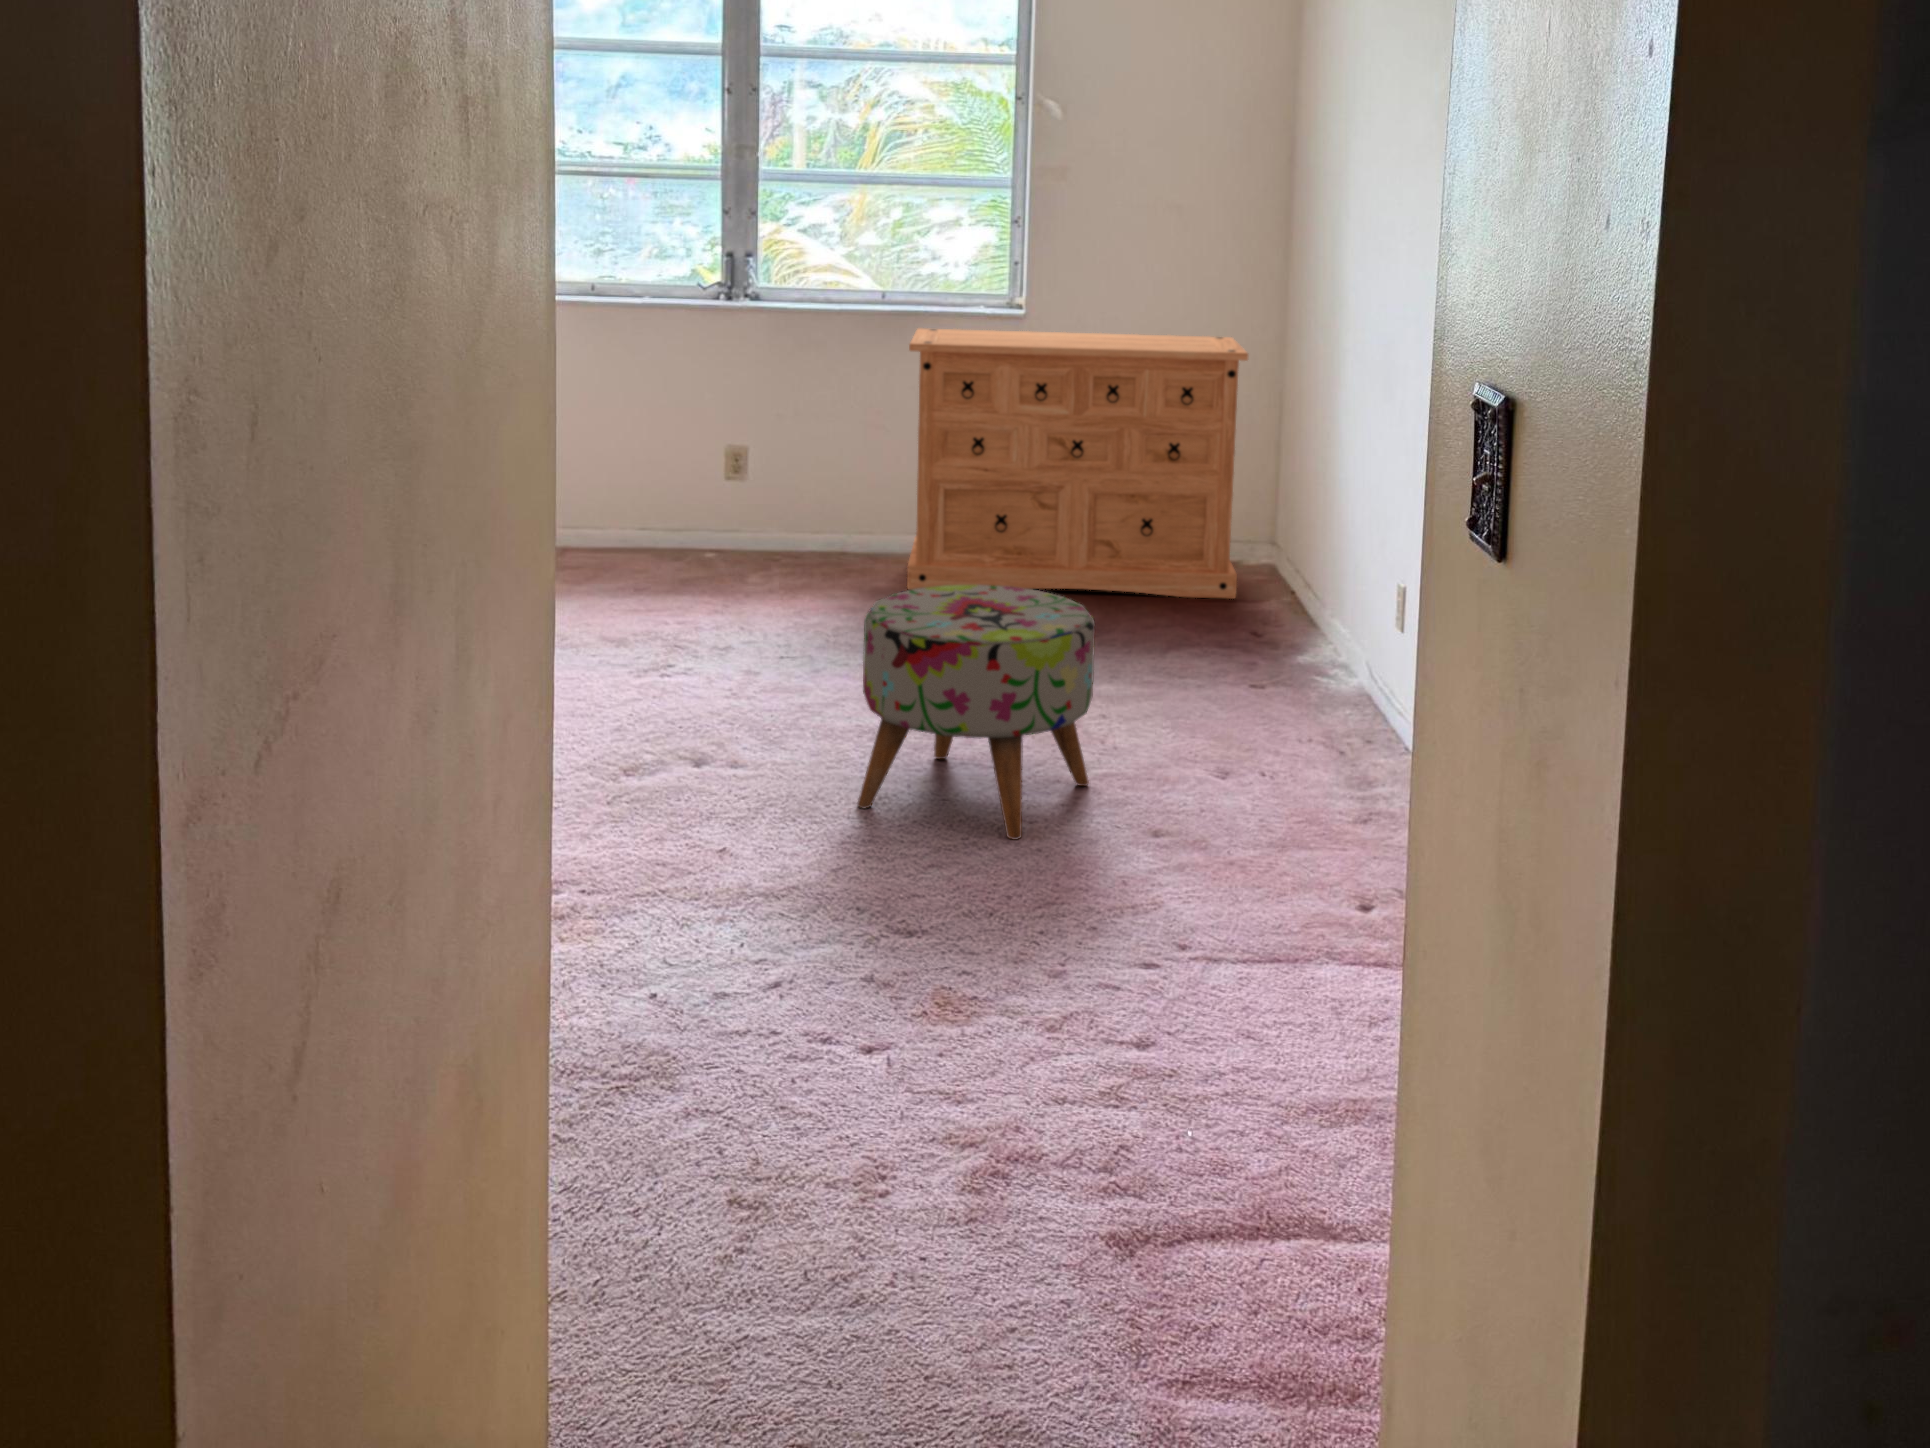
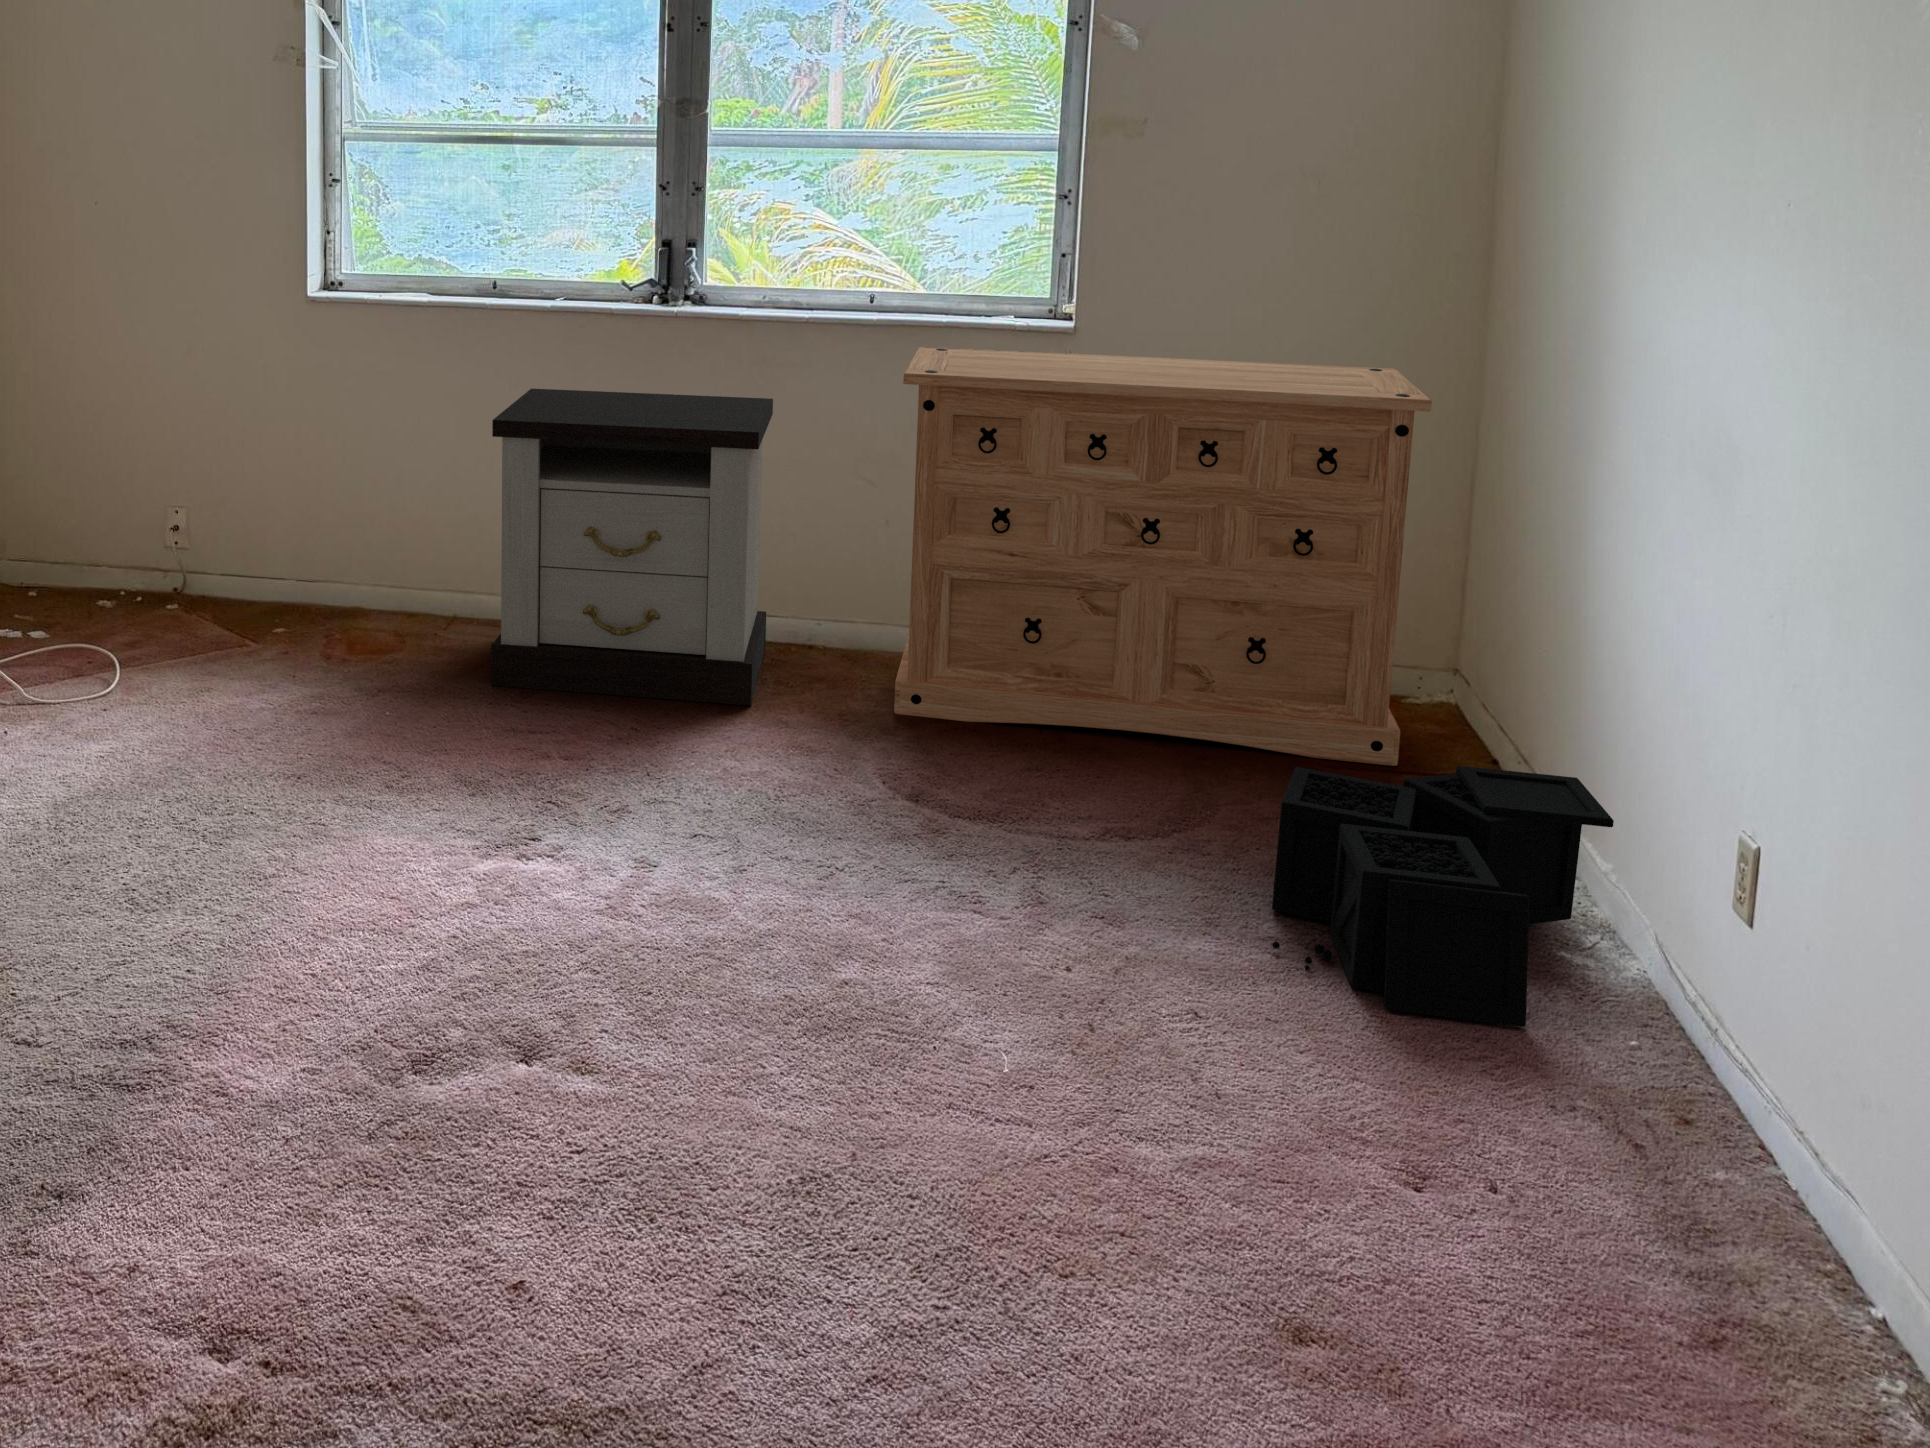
nightstand: none [607,366,812,590] -> present [491,389,773,706]
storage bin: none [1150,577,1342,709] -> present [1272,766,1614,1027]
ottoman: present [857,585,1095,840] -> none [766,810,1197,1322]

